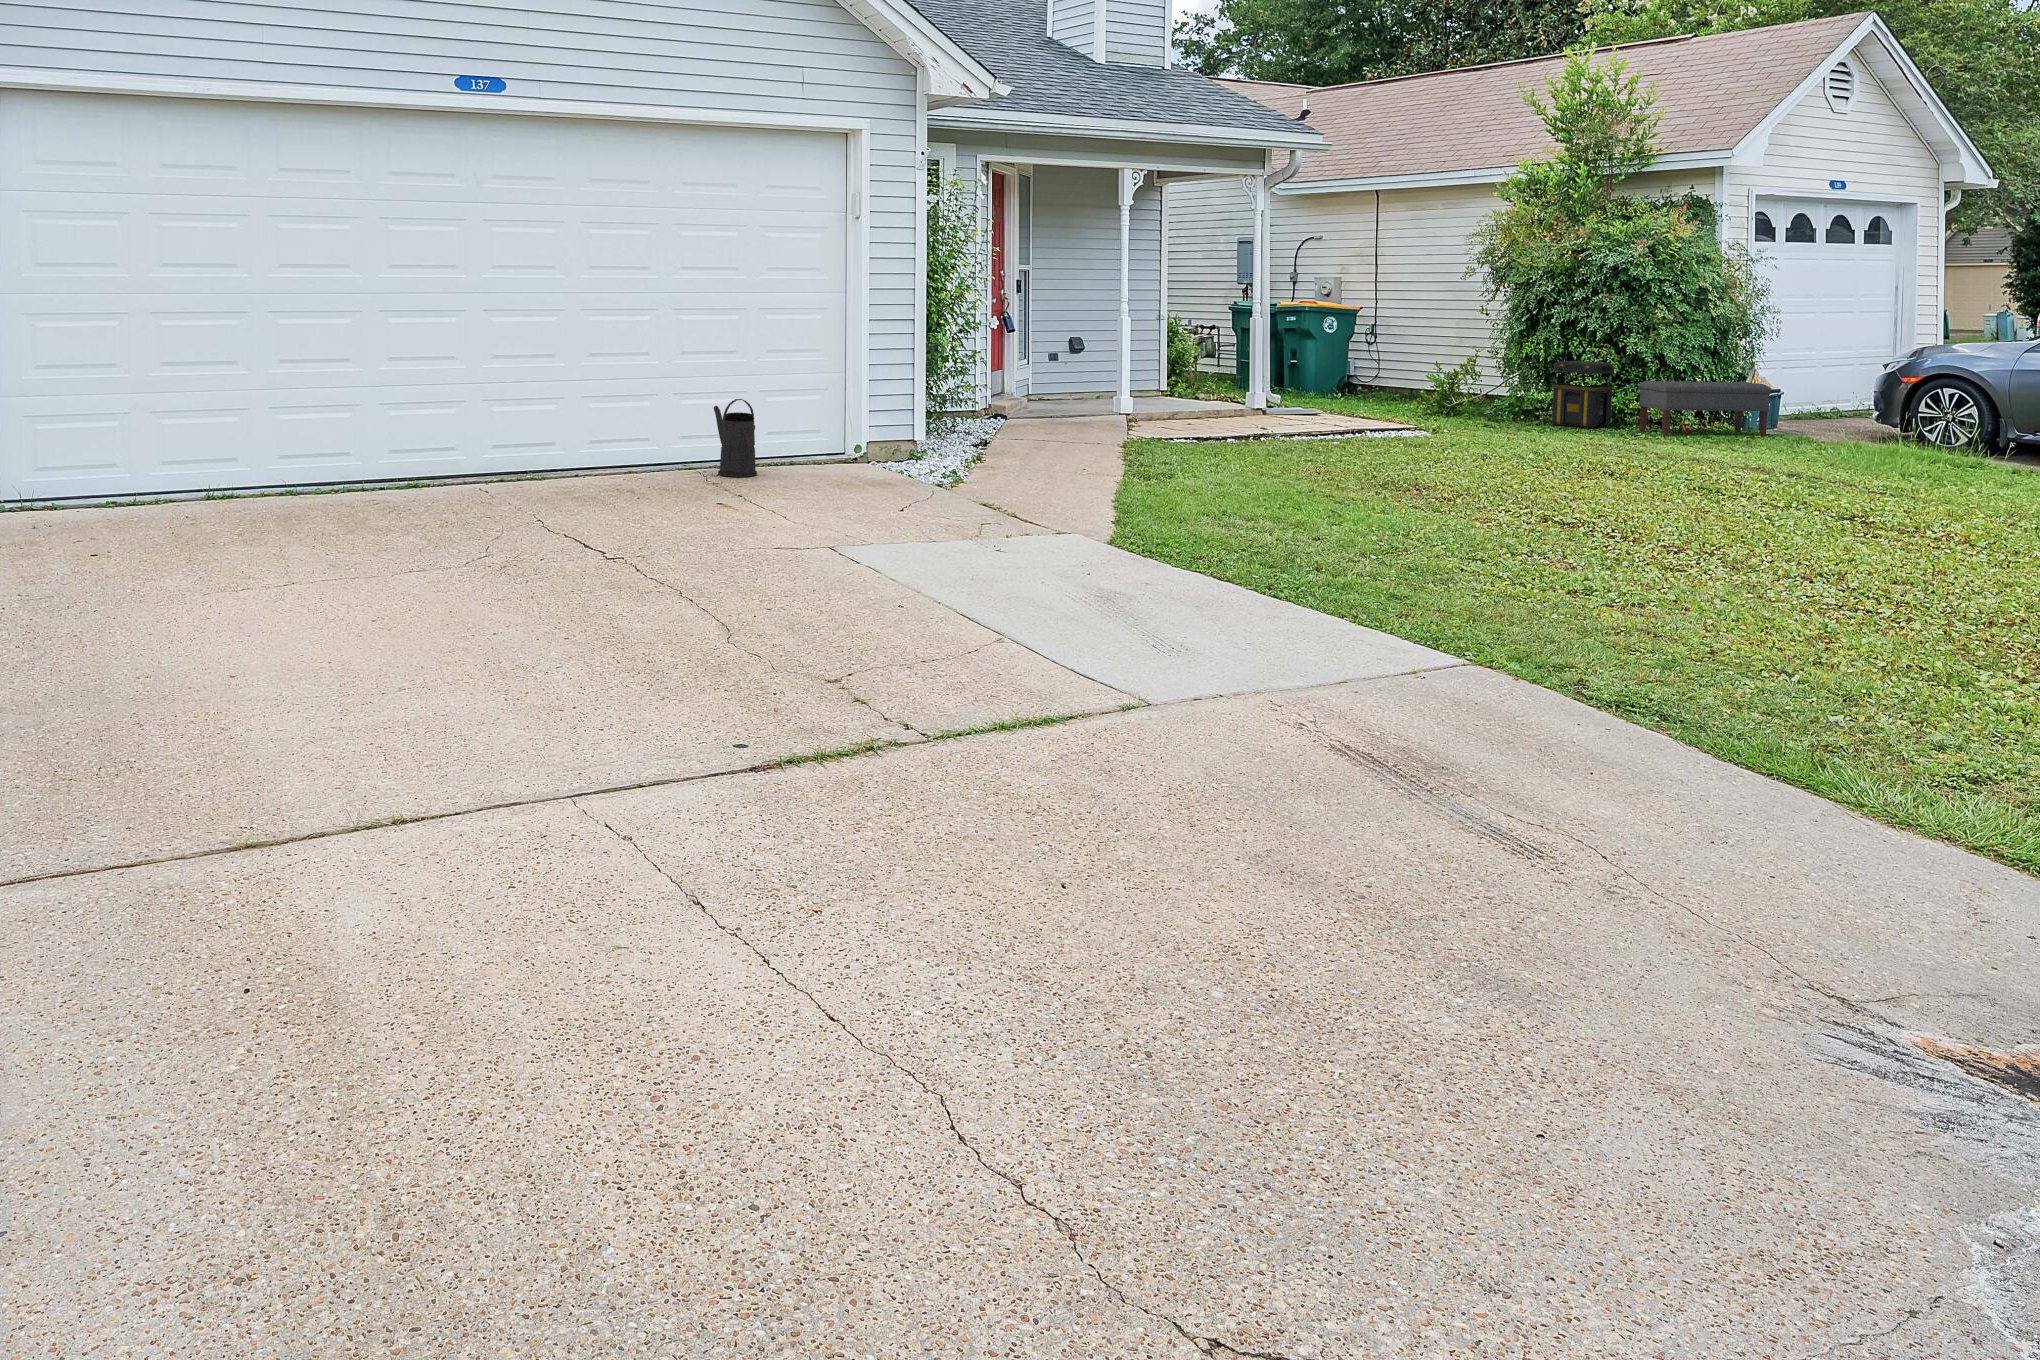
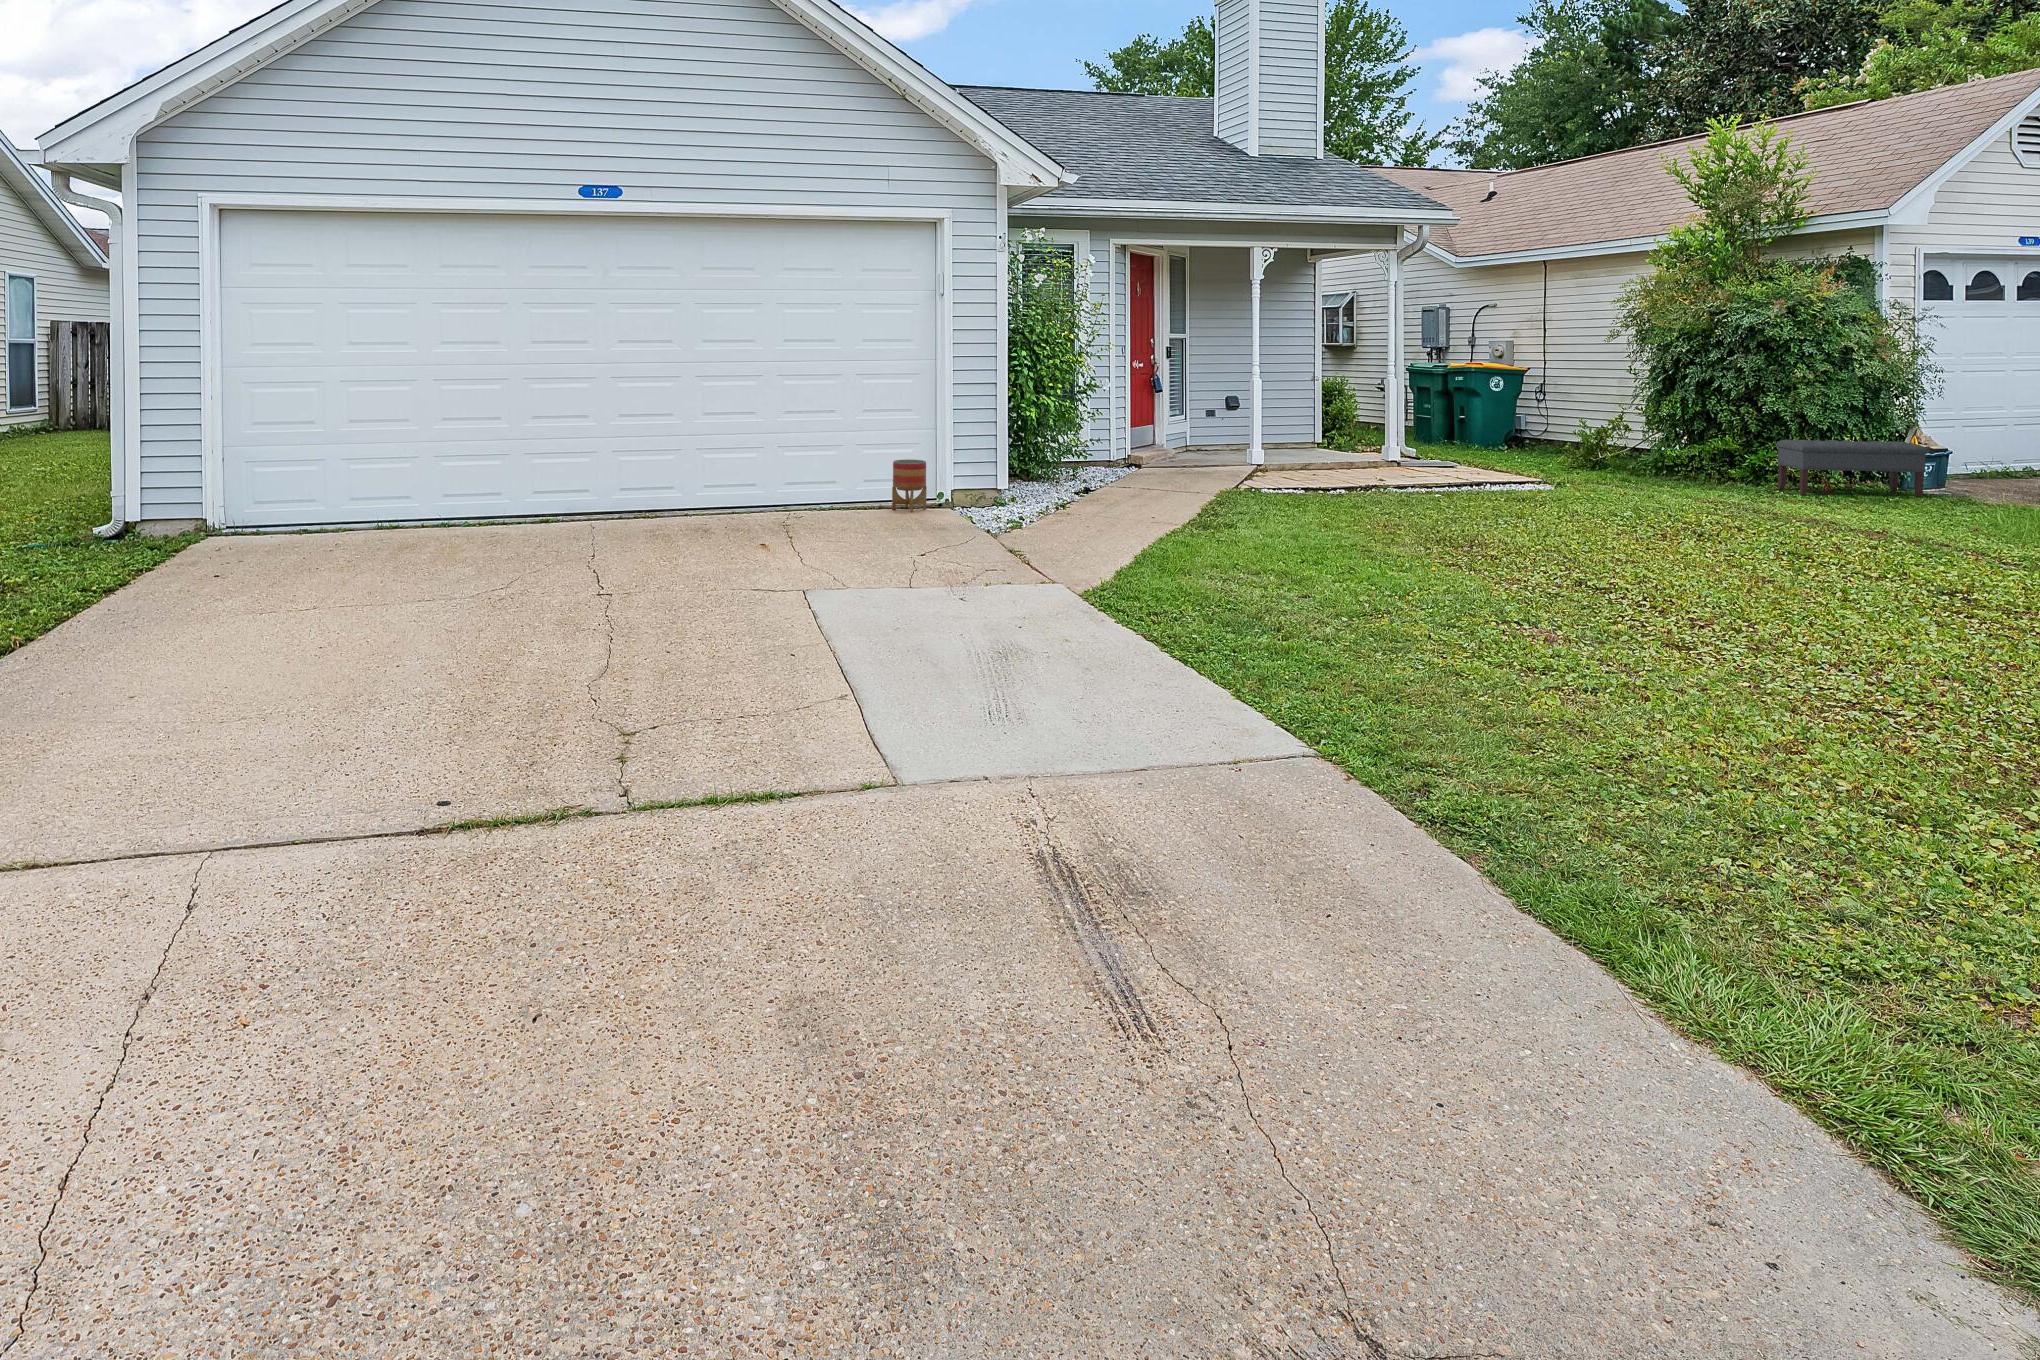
toolbox: present [1552,361,1614,428] -> none [1685,419,1752,485]
watering can: present [714,399,757,477] -> none [798,454,832,522]
planter: none [810,406,848,466] -> present [892,459,927,512]

